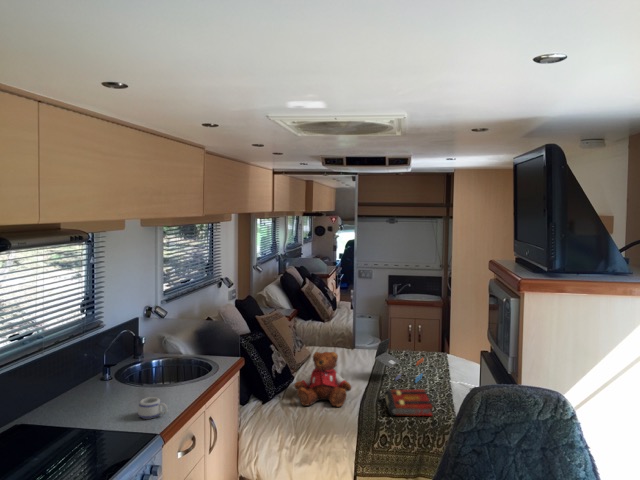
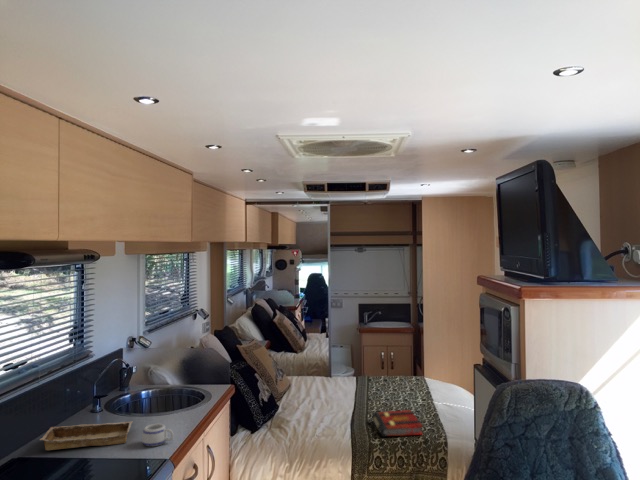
laptop: present [375,338,424,383] -> none [358,362,405,405]
teddy bear: present [294,352,351,407] -> none [282,377,340,432]
tray: none [44,392,135,417] -> present [40,421,133,450]

